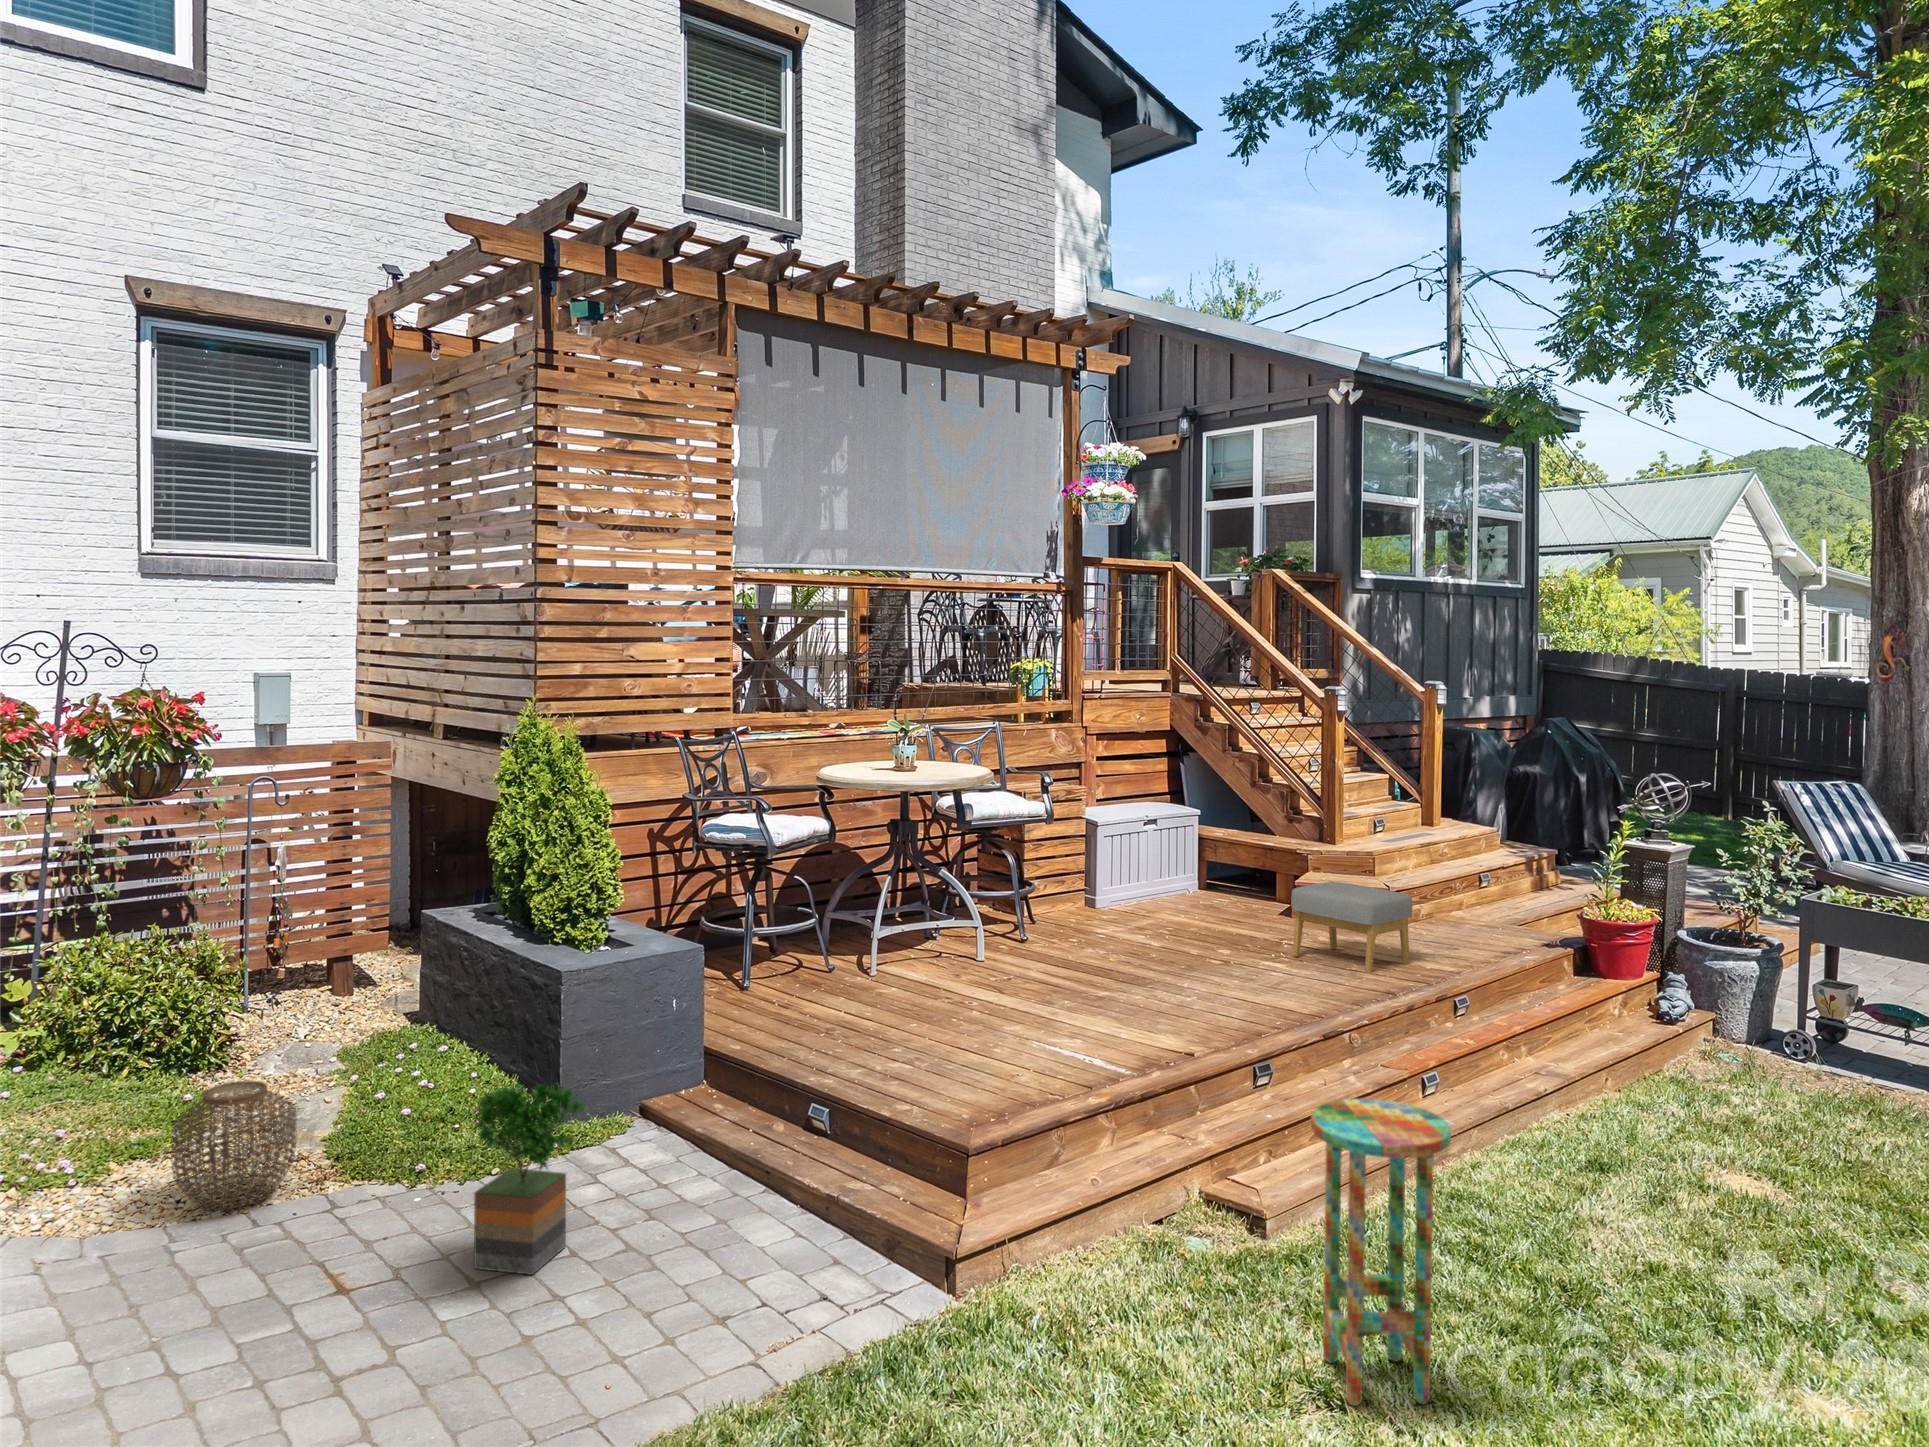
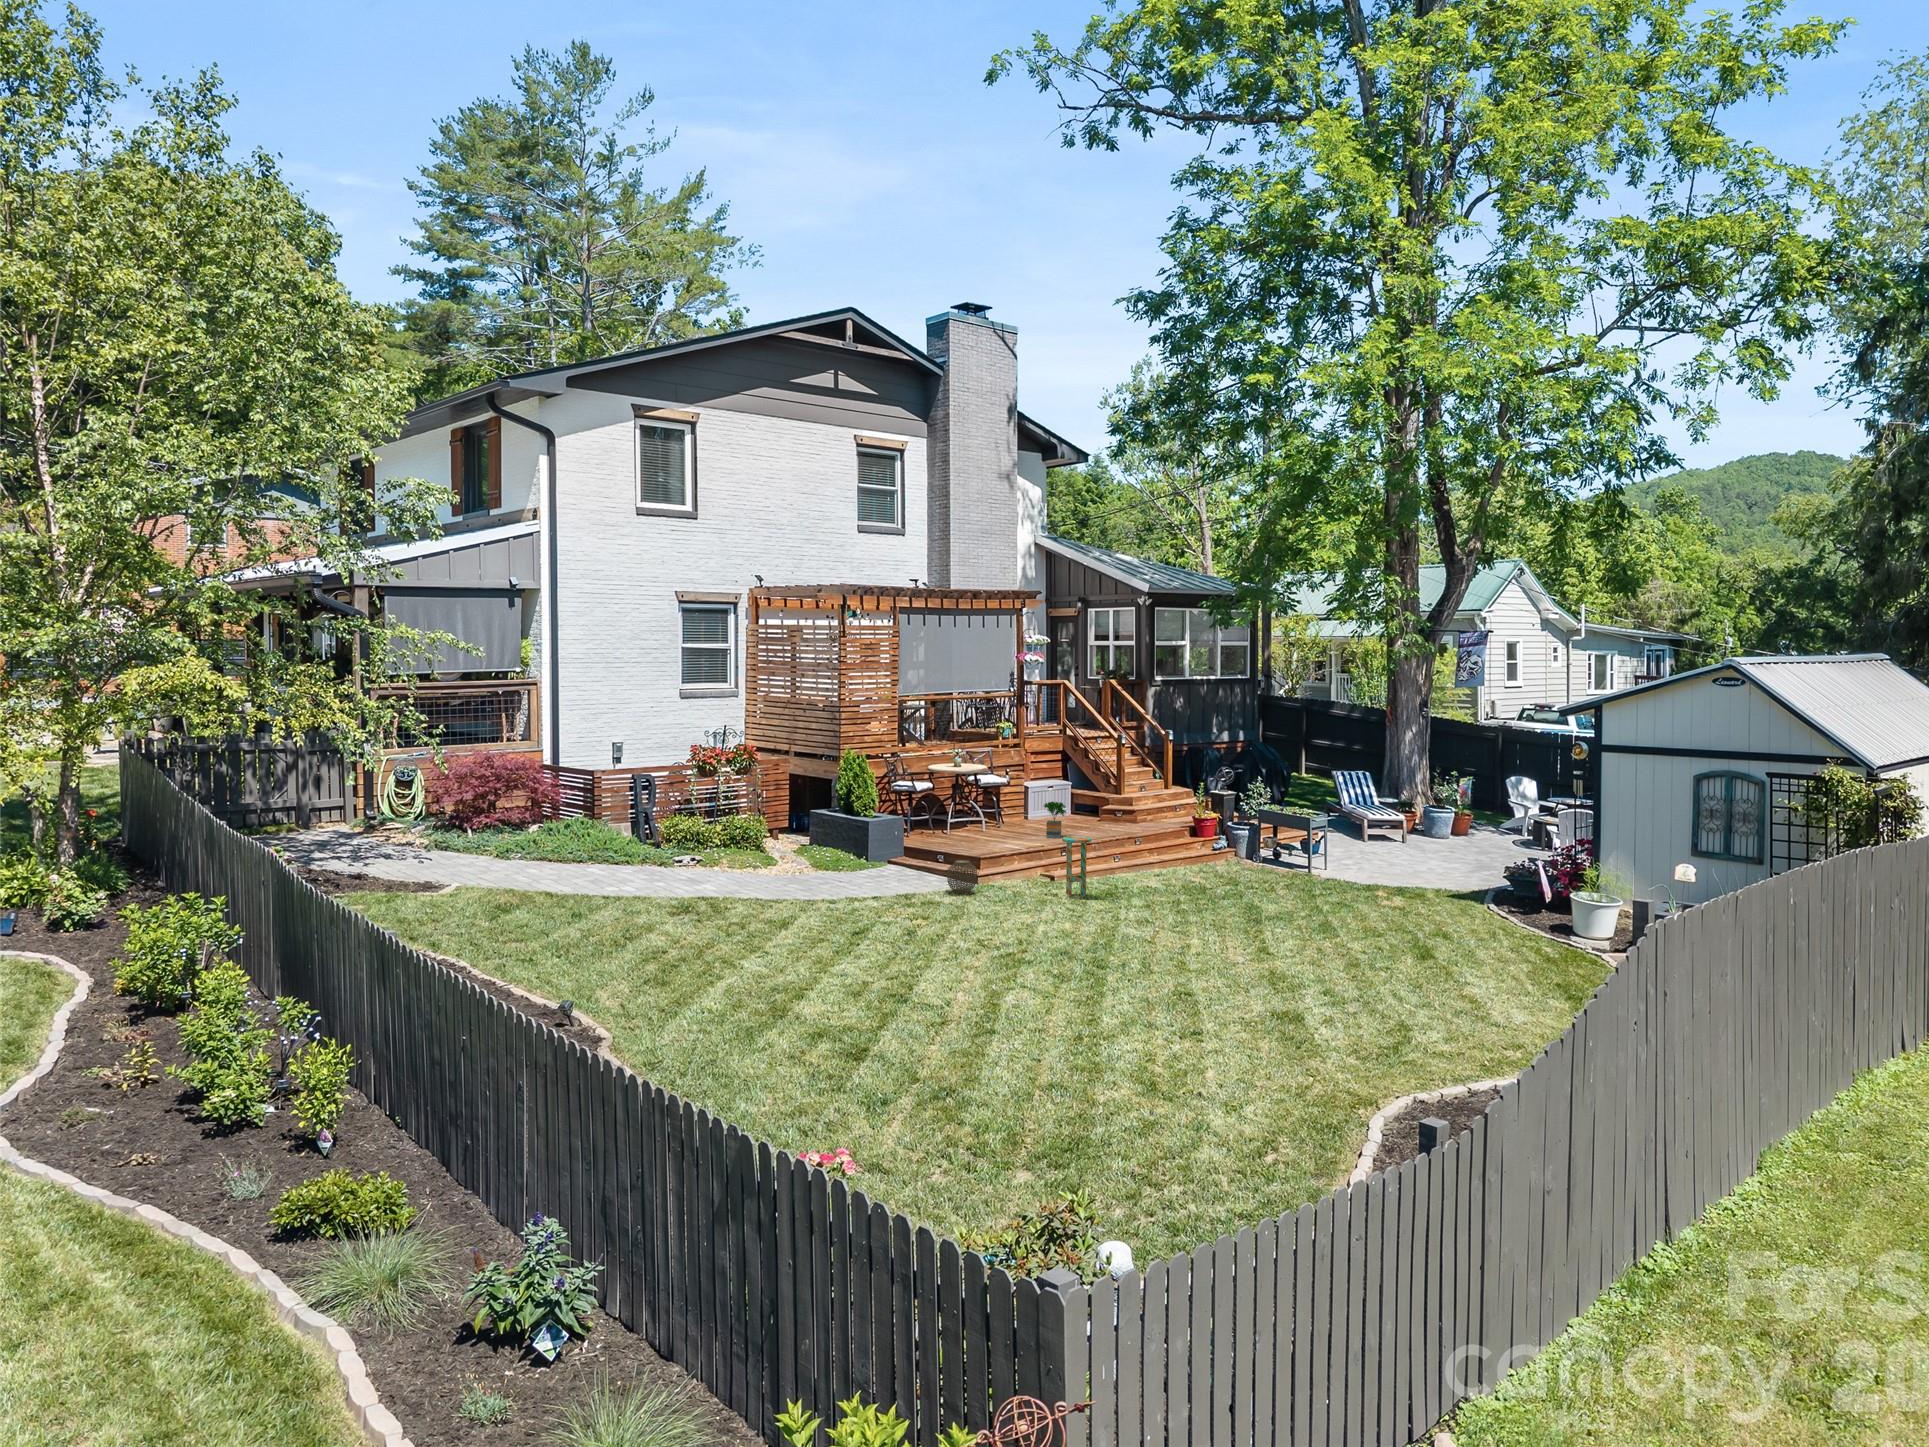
footstool: present [1291,882,1413,973] -> none [1093,805,1133,833]
woven basket: present [171,1081,296,1211] -> present [947,860,977,893]
potted tree: present [474,1084,587,1275] -> present [1044,802,1066,838]

